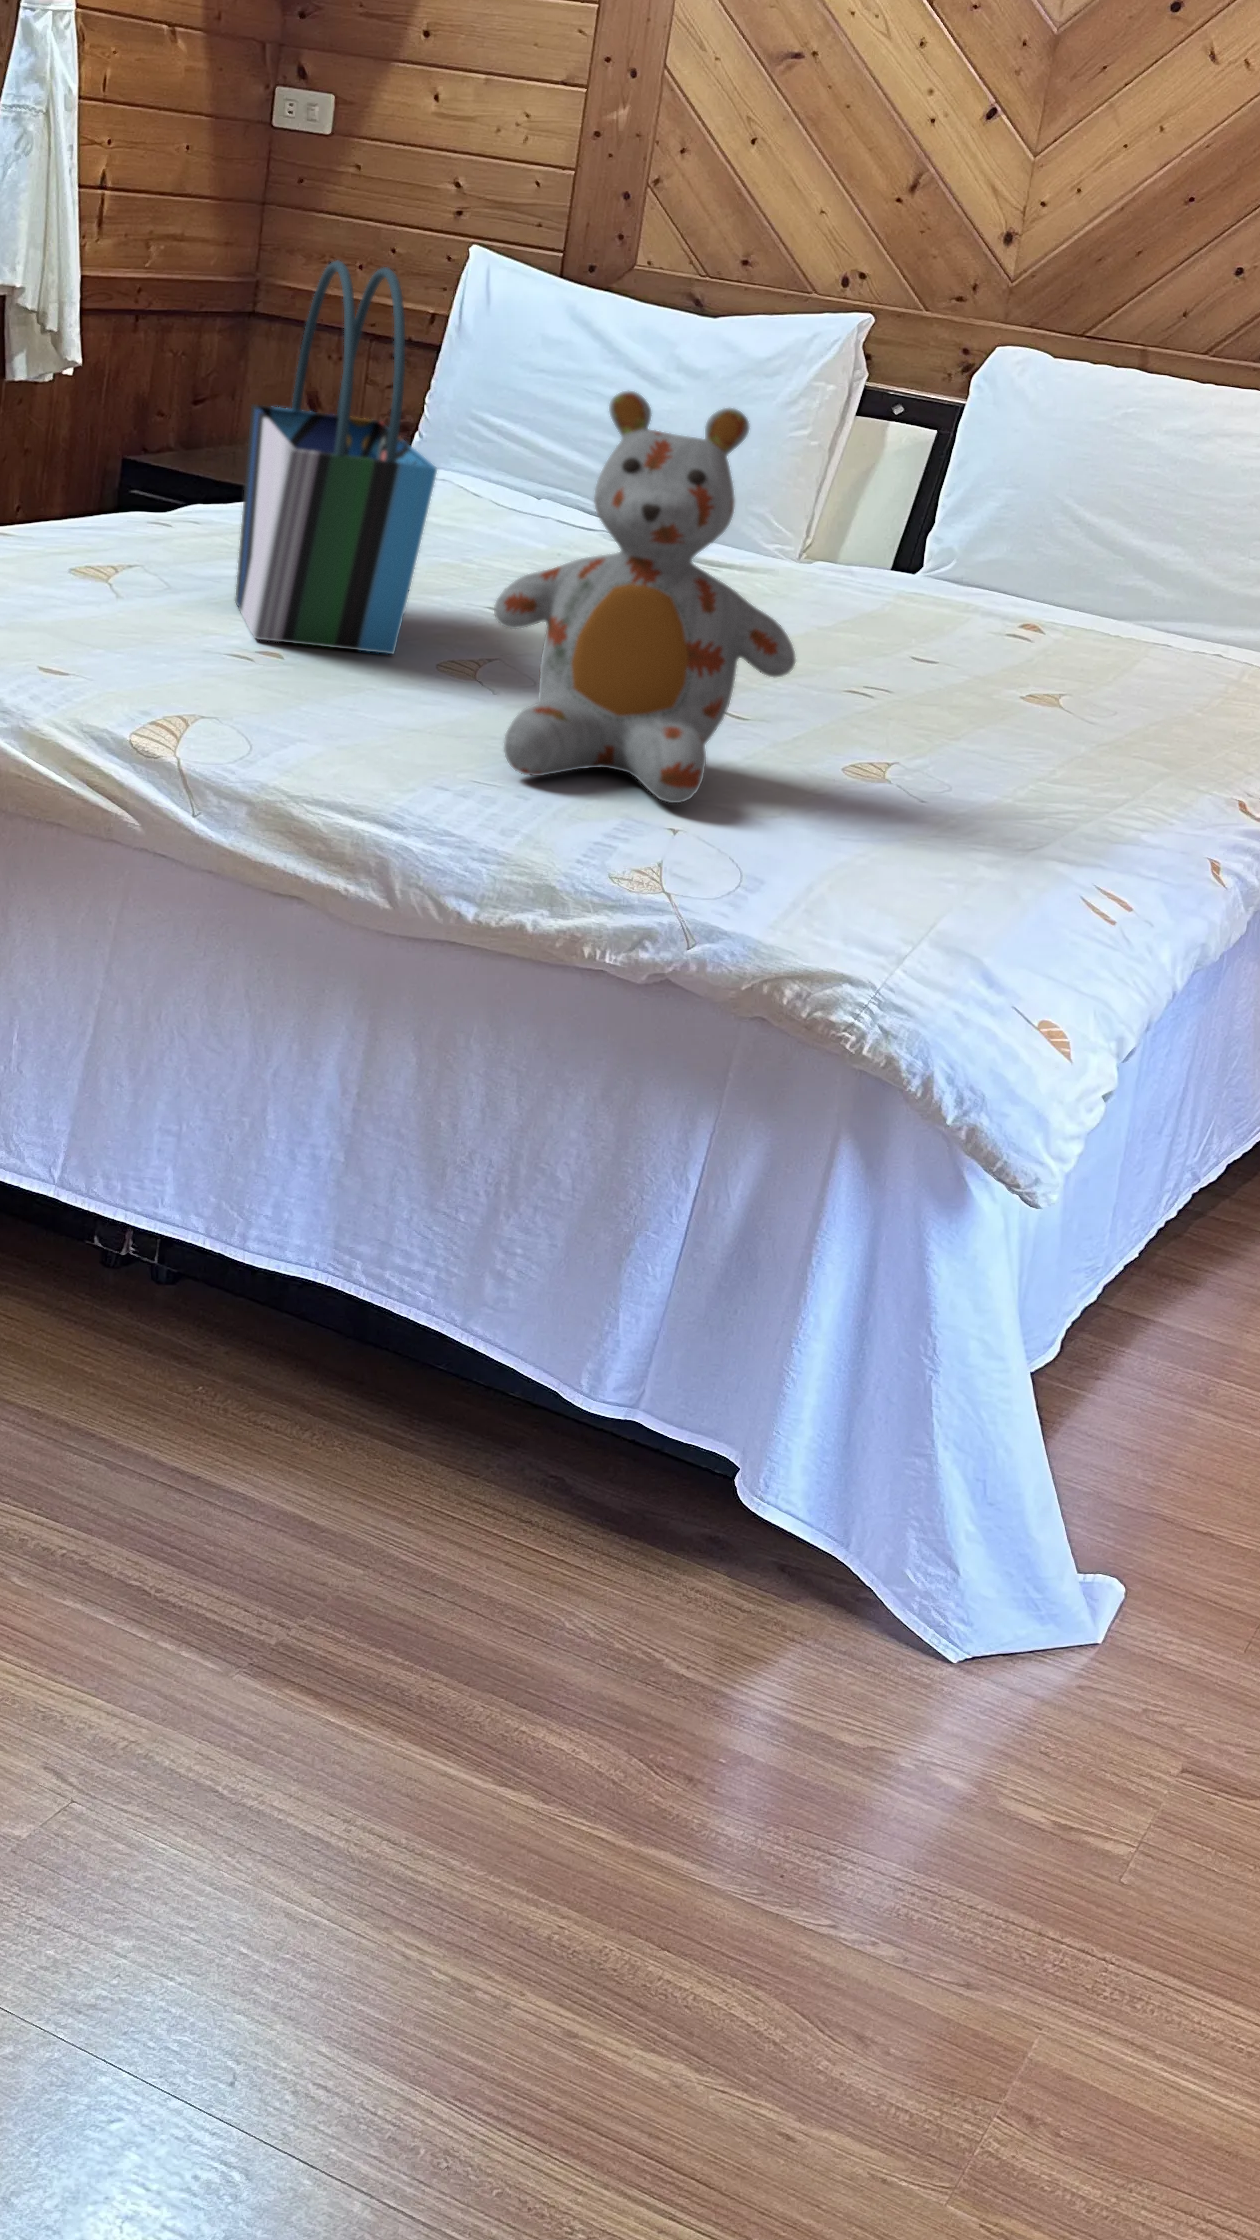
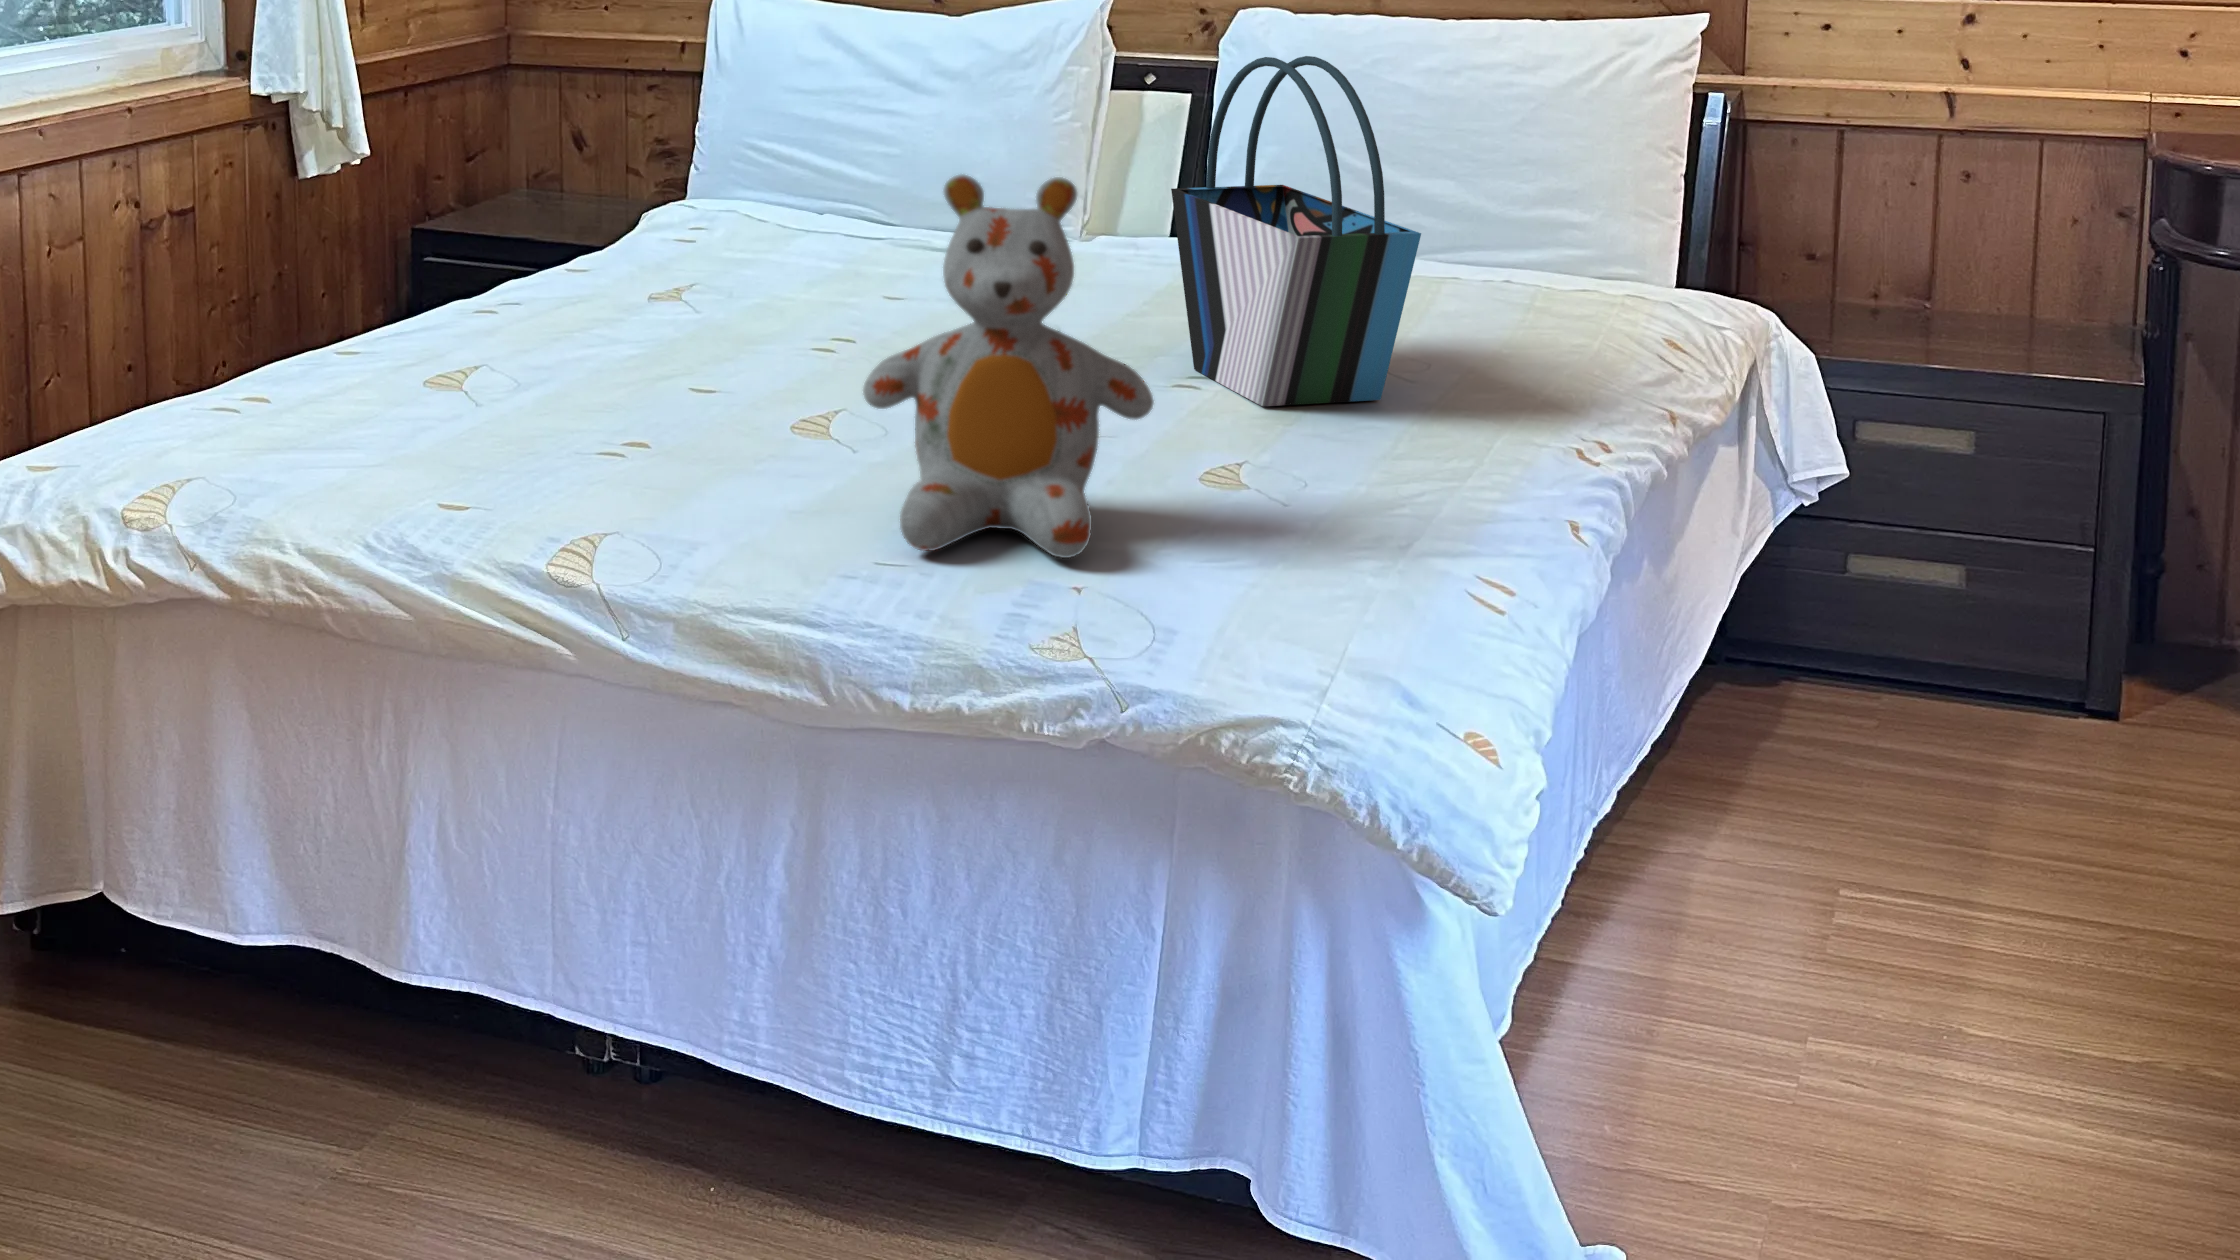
tote bag: present [235,260,437,654] -> present [1171,56,1421,406]

